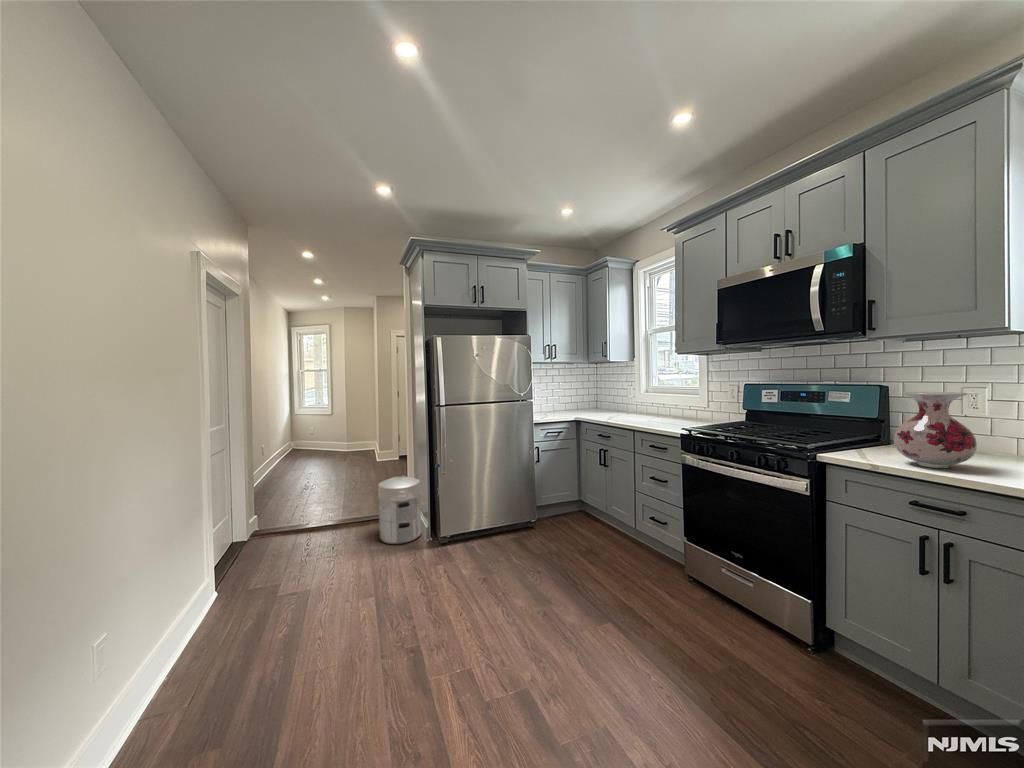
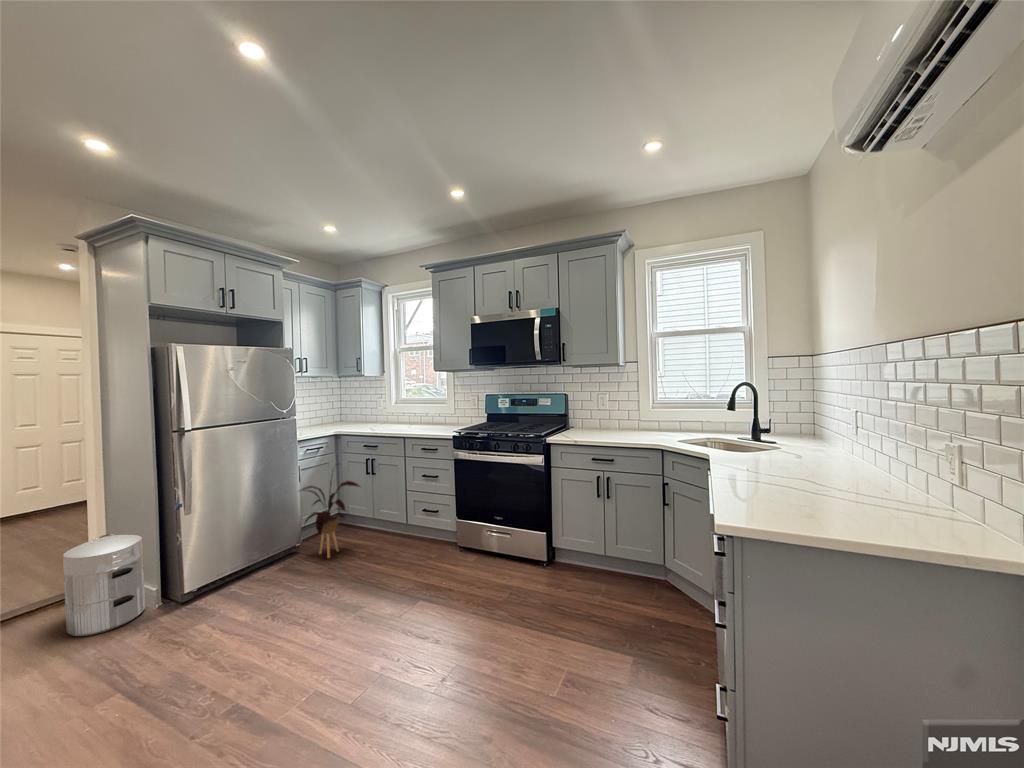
vase: present [894,392,977,468] -> none [582,397,613,438]
house plant: none [526,448,582,539] -> present [302,481,359,558]

